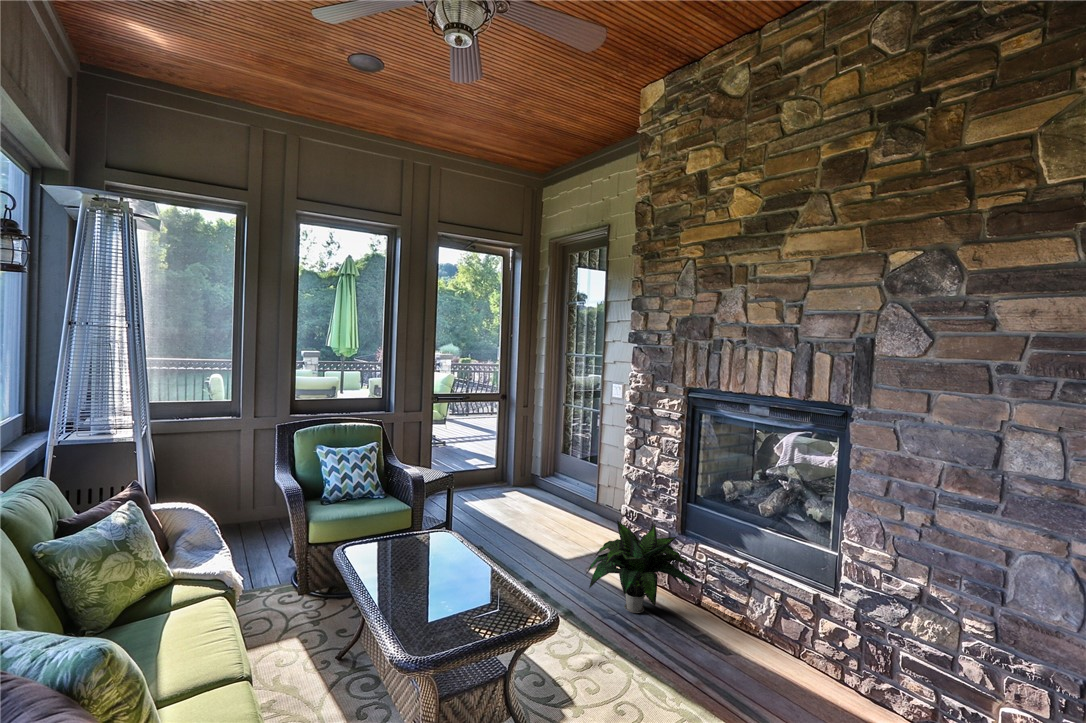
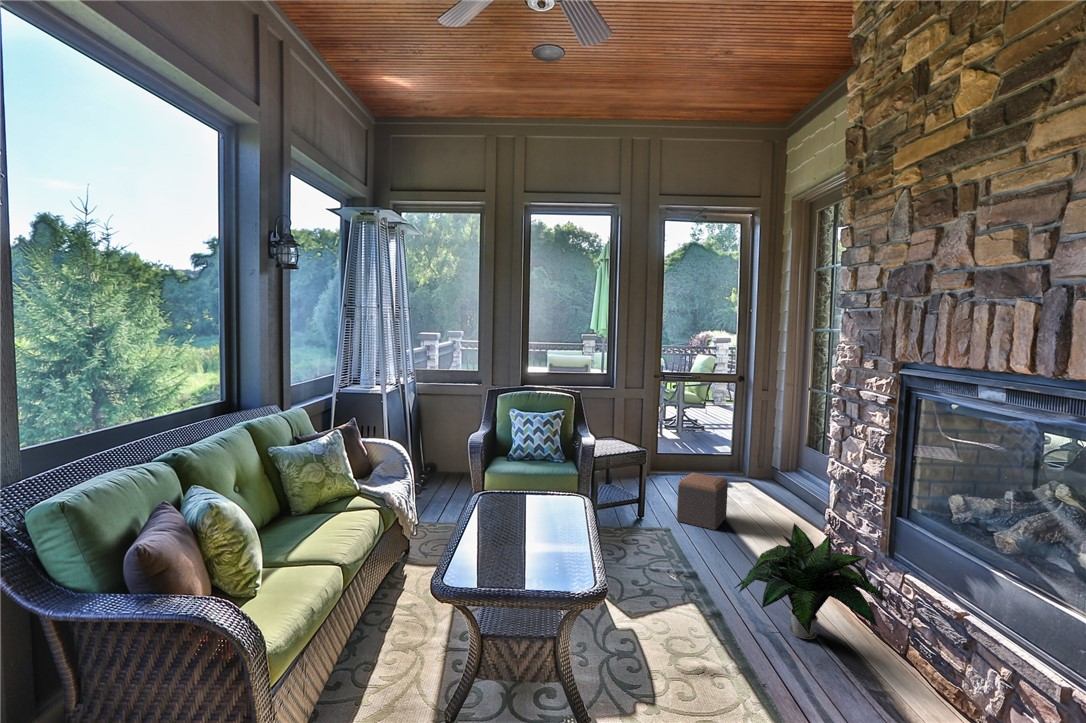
footstool: none [485,489,524,540] -> present [677,473,728,530]

